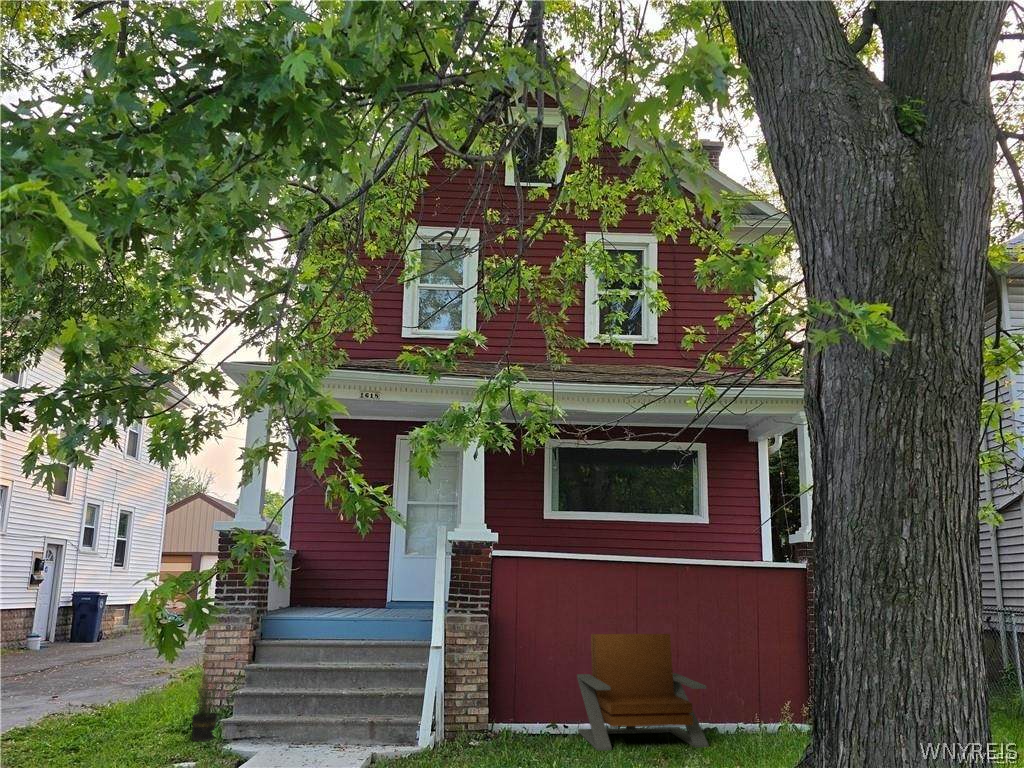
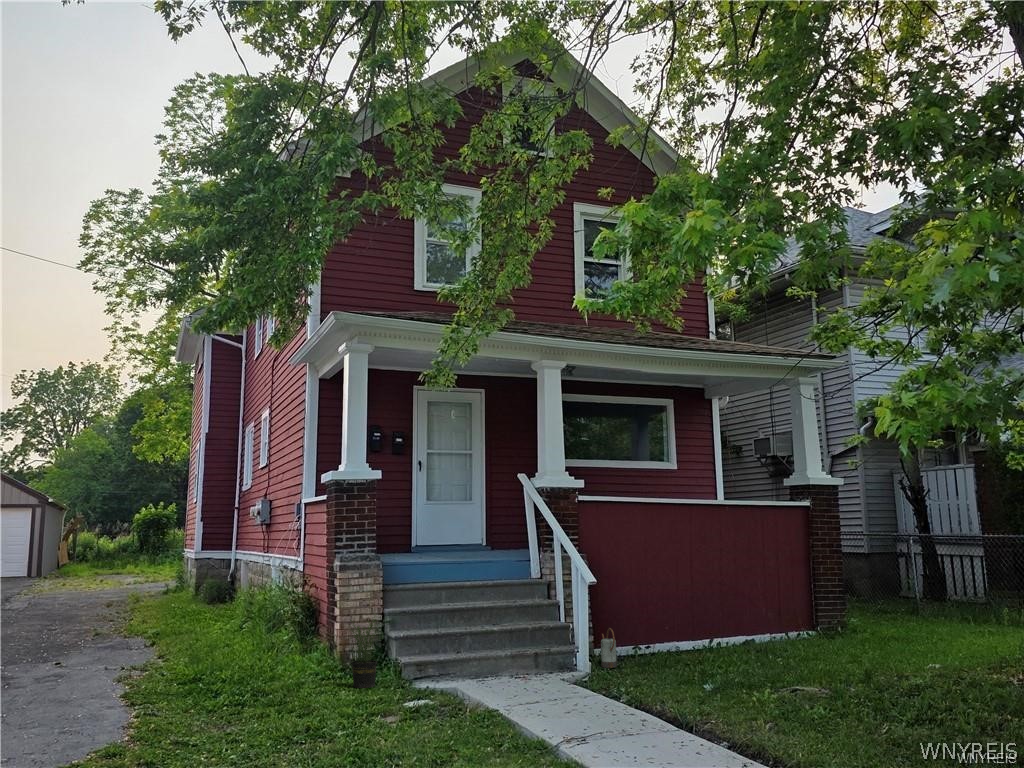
lounge chair: present [577,634,709,750] -> none [666,560,790,656]
watering can: none [439,705,456,750] -> present [601,628,617,668]

